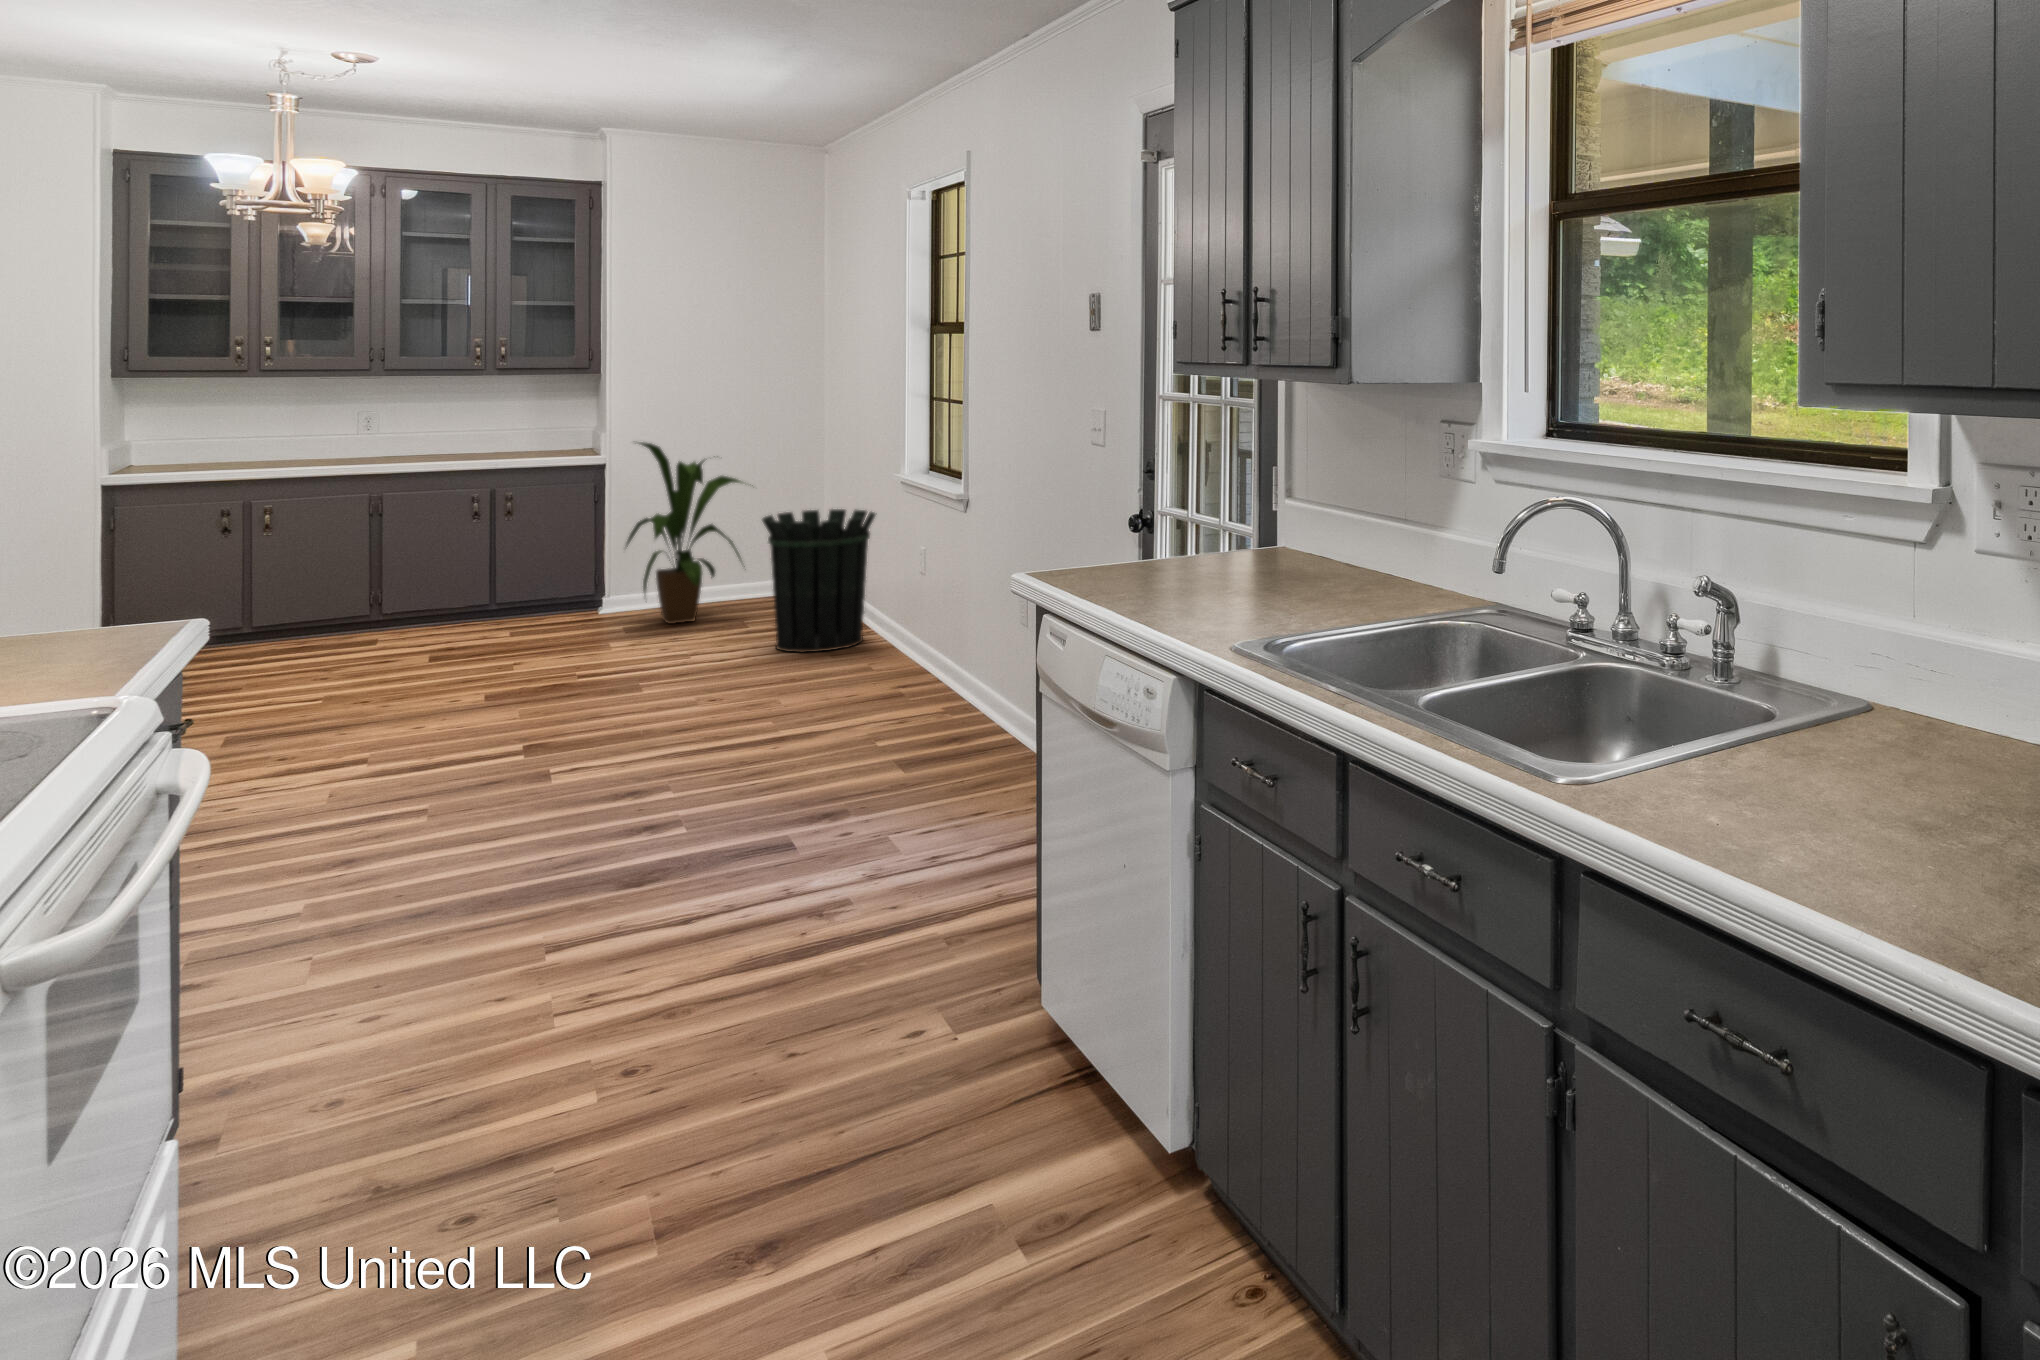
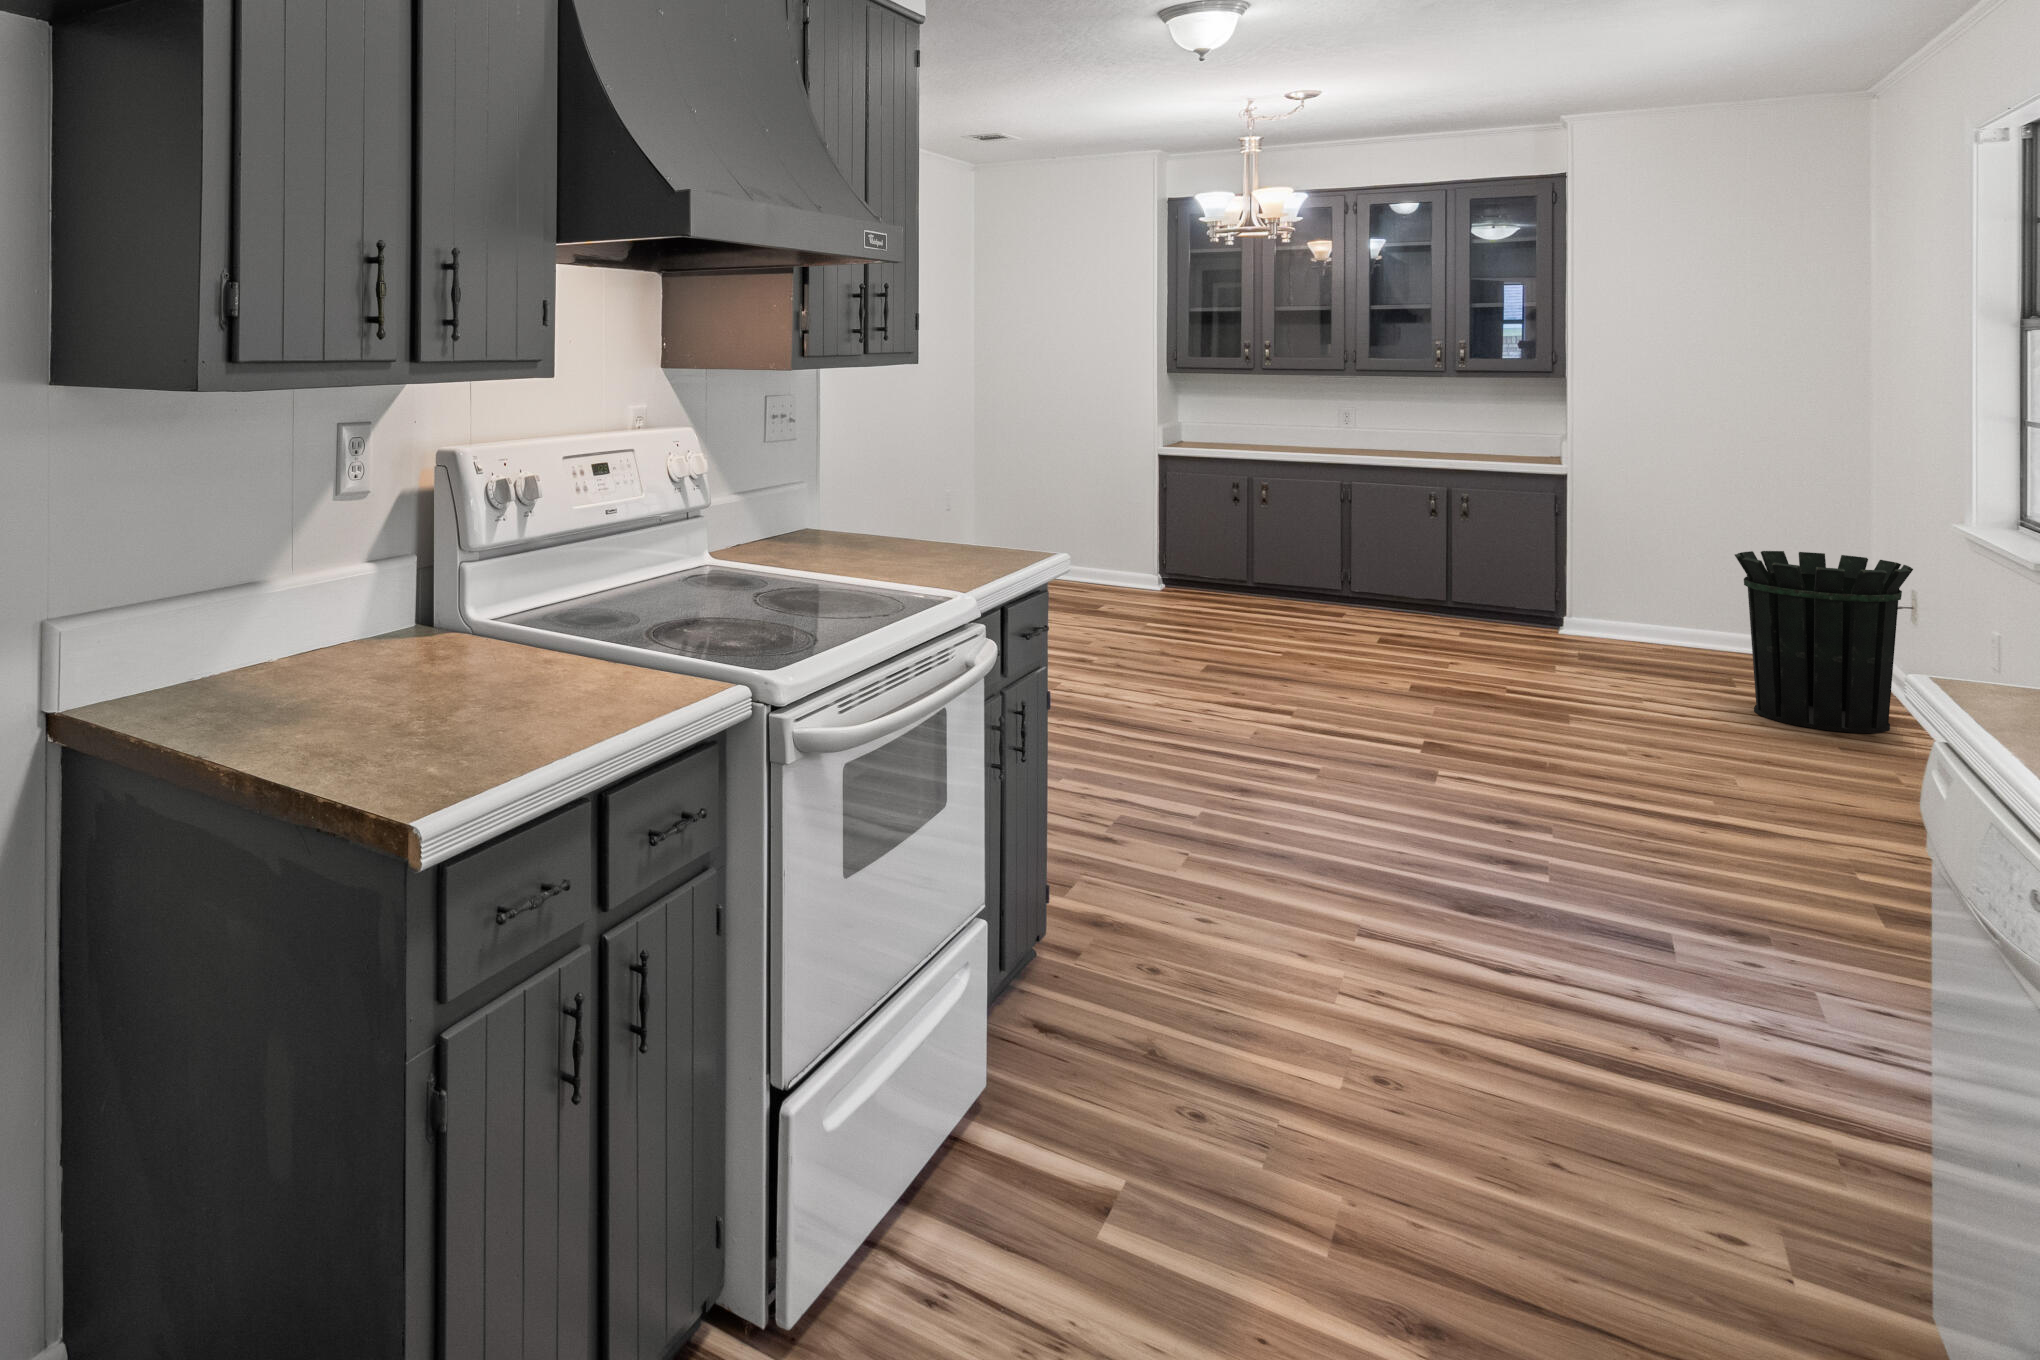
house plant: present [626,442,753,624] -> none [1583,454,1752,658]

